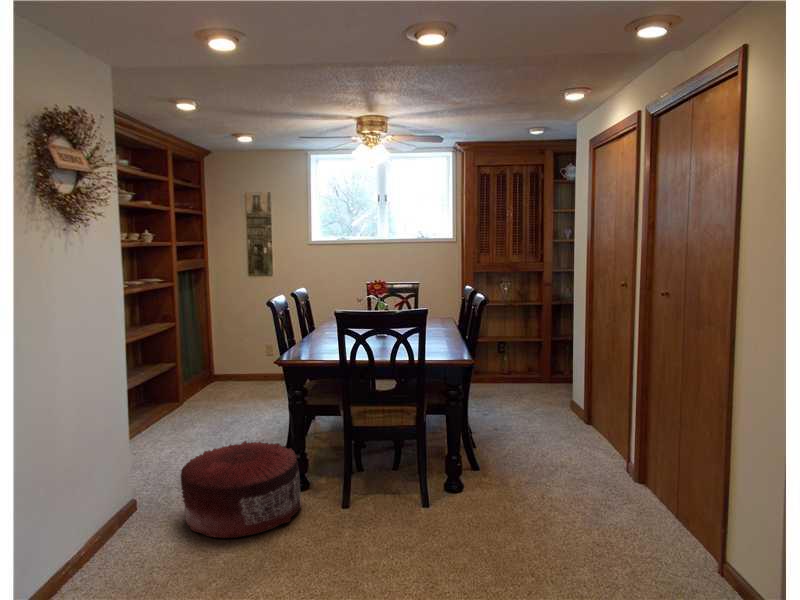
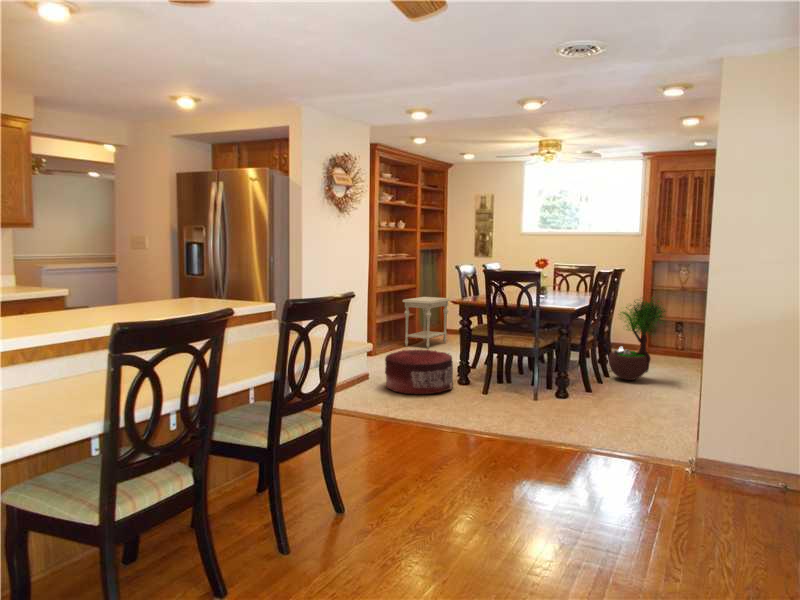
potted tree: none [477,317,550,429] -> present [609,297,665,380]
side table: none [163,337,230,415] -> present [403,297,450,349]

